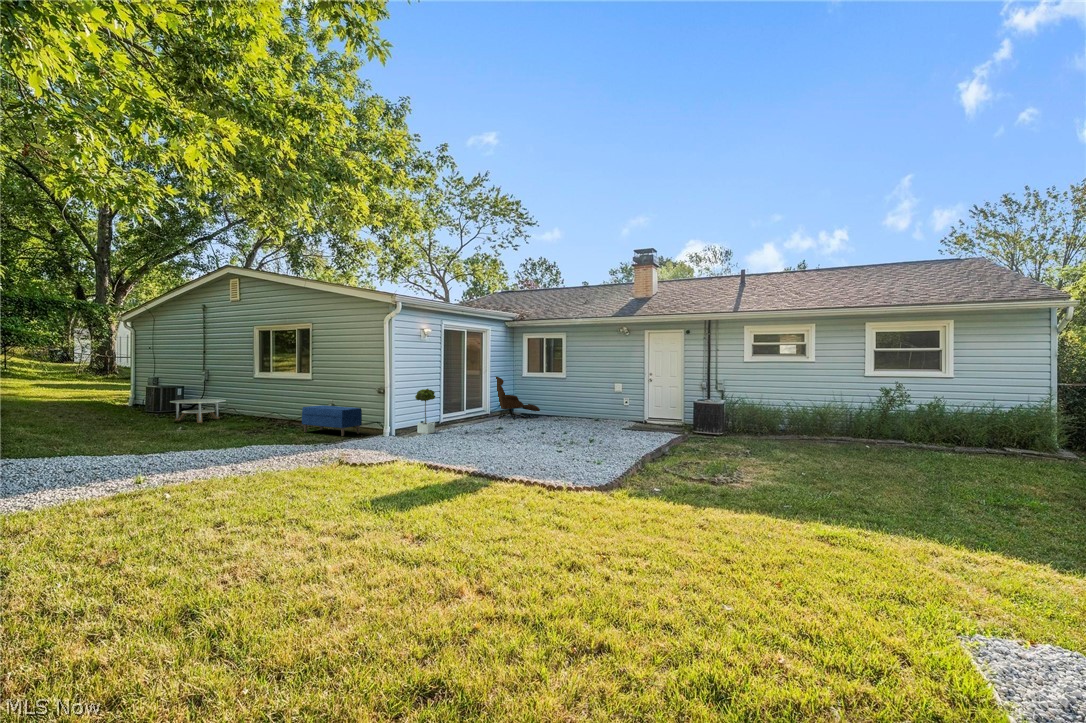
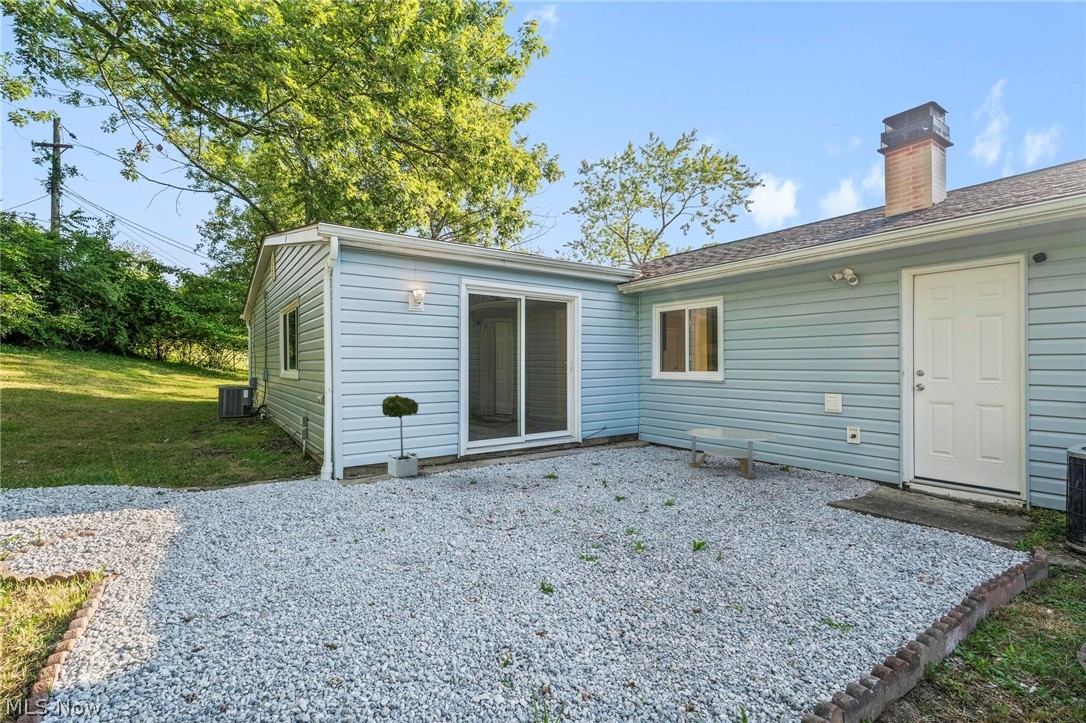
lounge chair: present [496,377,540,419] -> none [595,379,676,454]
round table: present [170,399,226,423] -> present [686,428,780,479]
bench: present [302,405,362,436] -> none [255,417,314,470]

